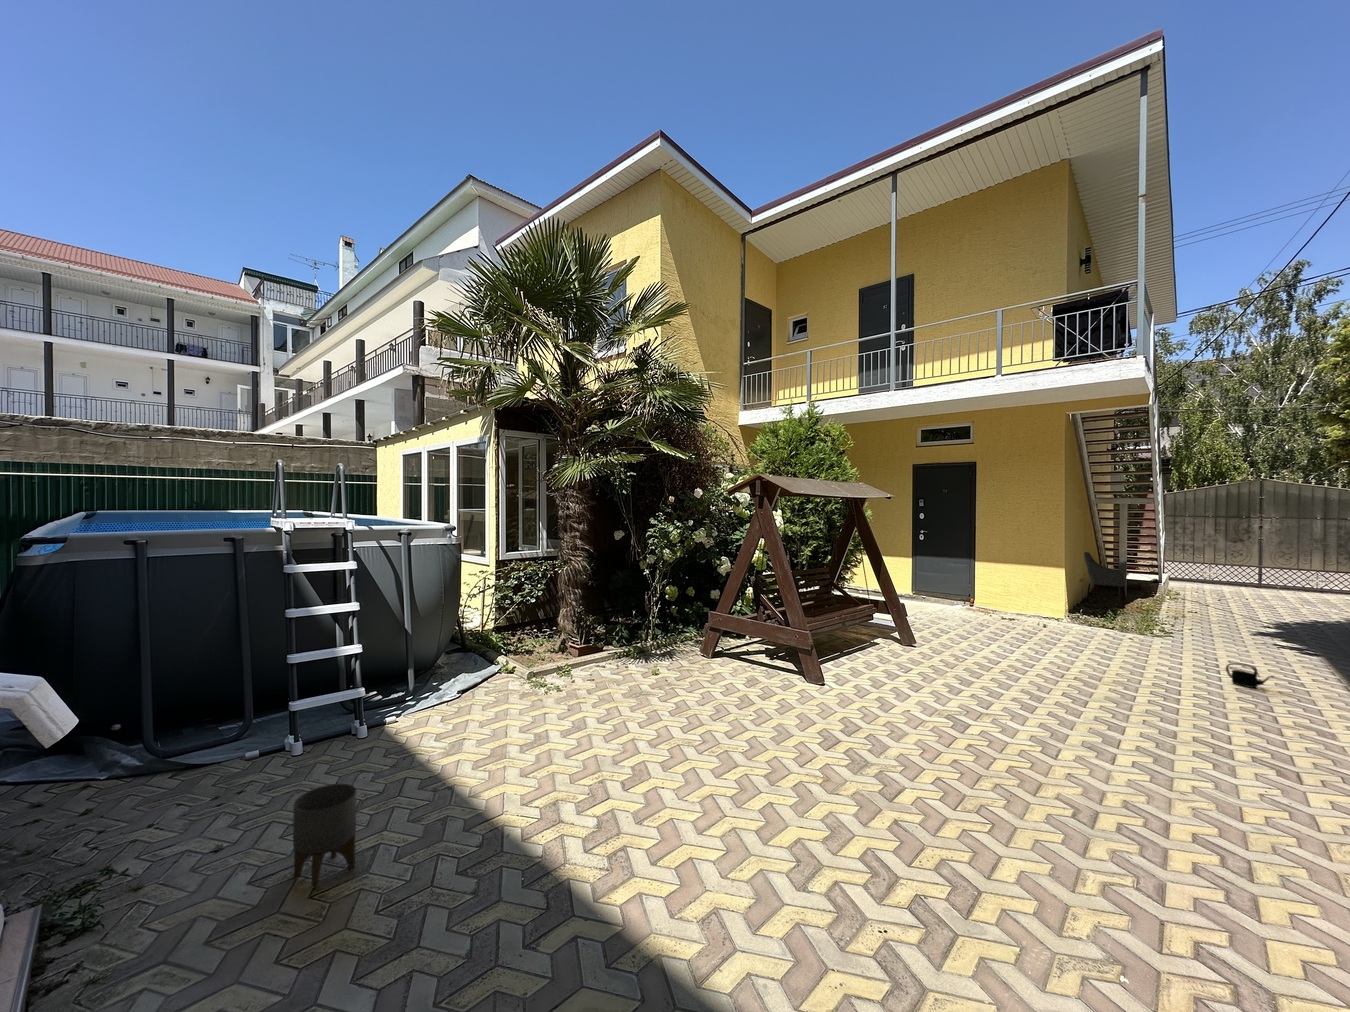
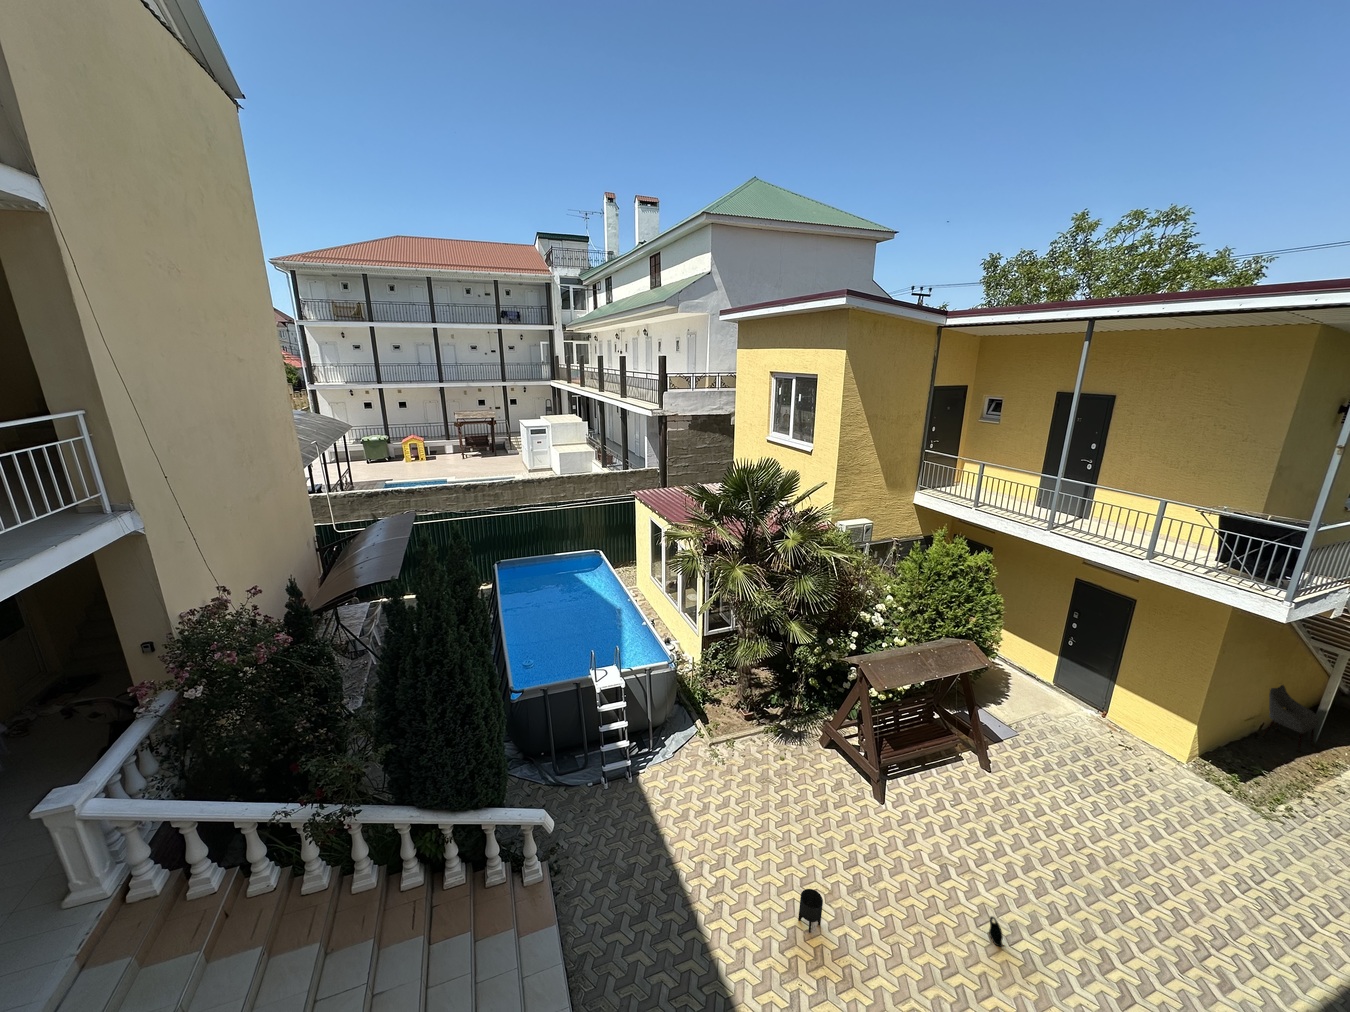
watering can: present [1226,663,1272,688] -> present [989,916,1005,947]
planter: present [293,784,356,888] -> present [798,889,823,933]

